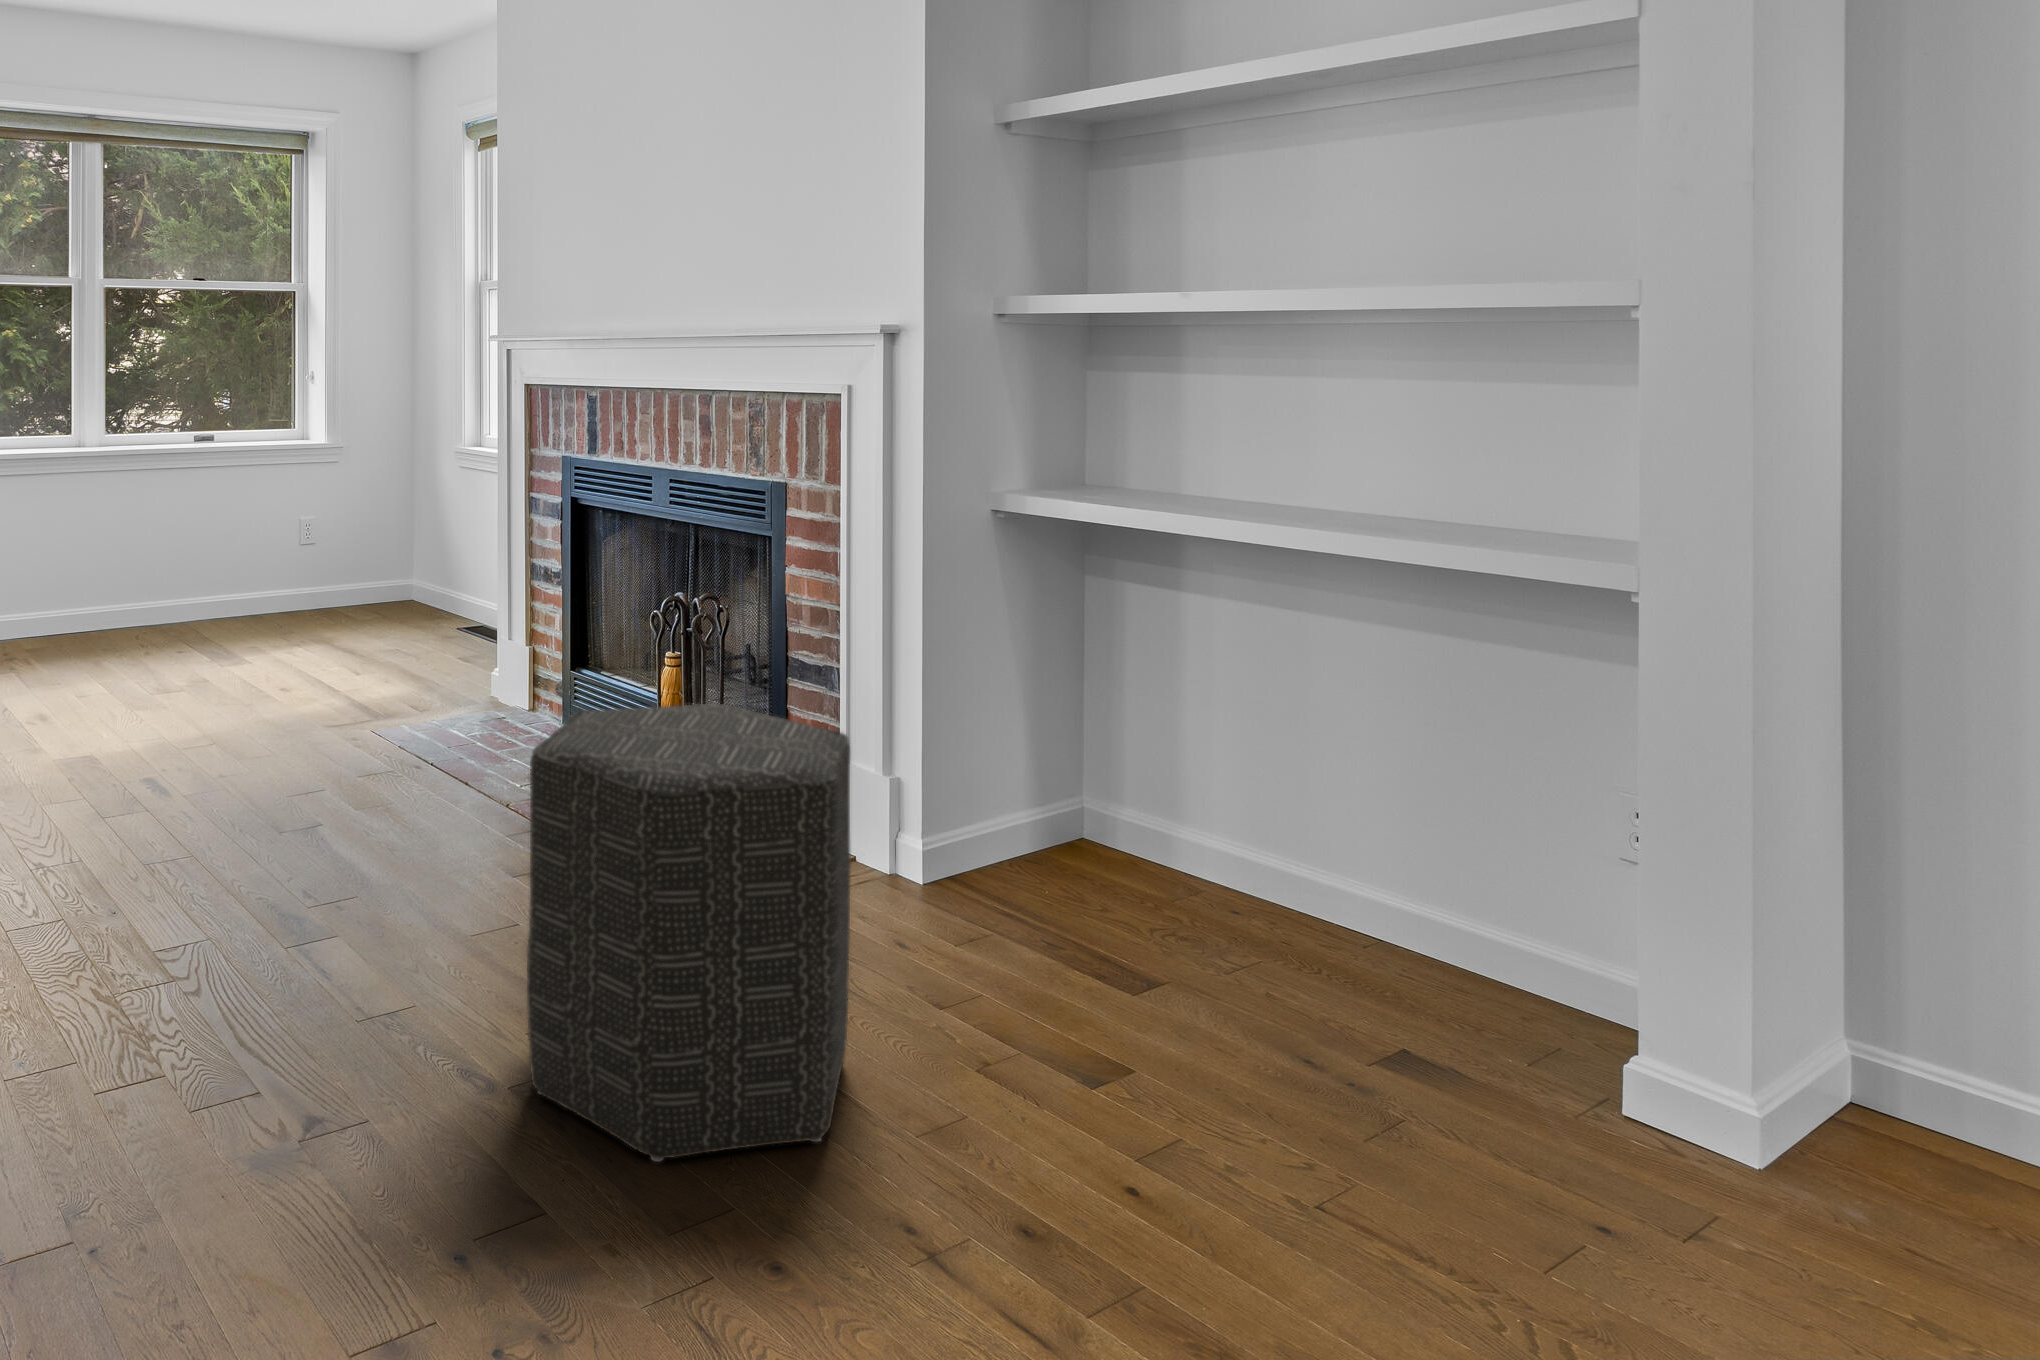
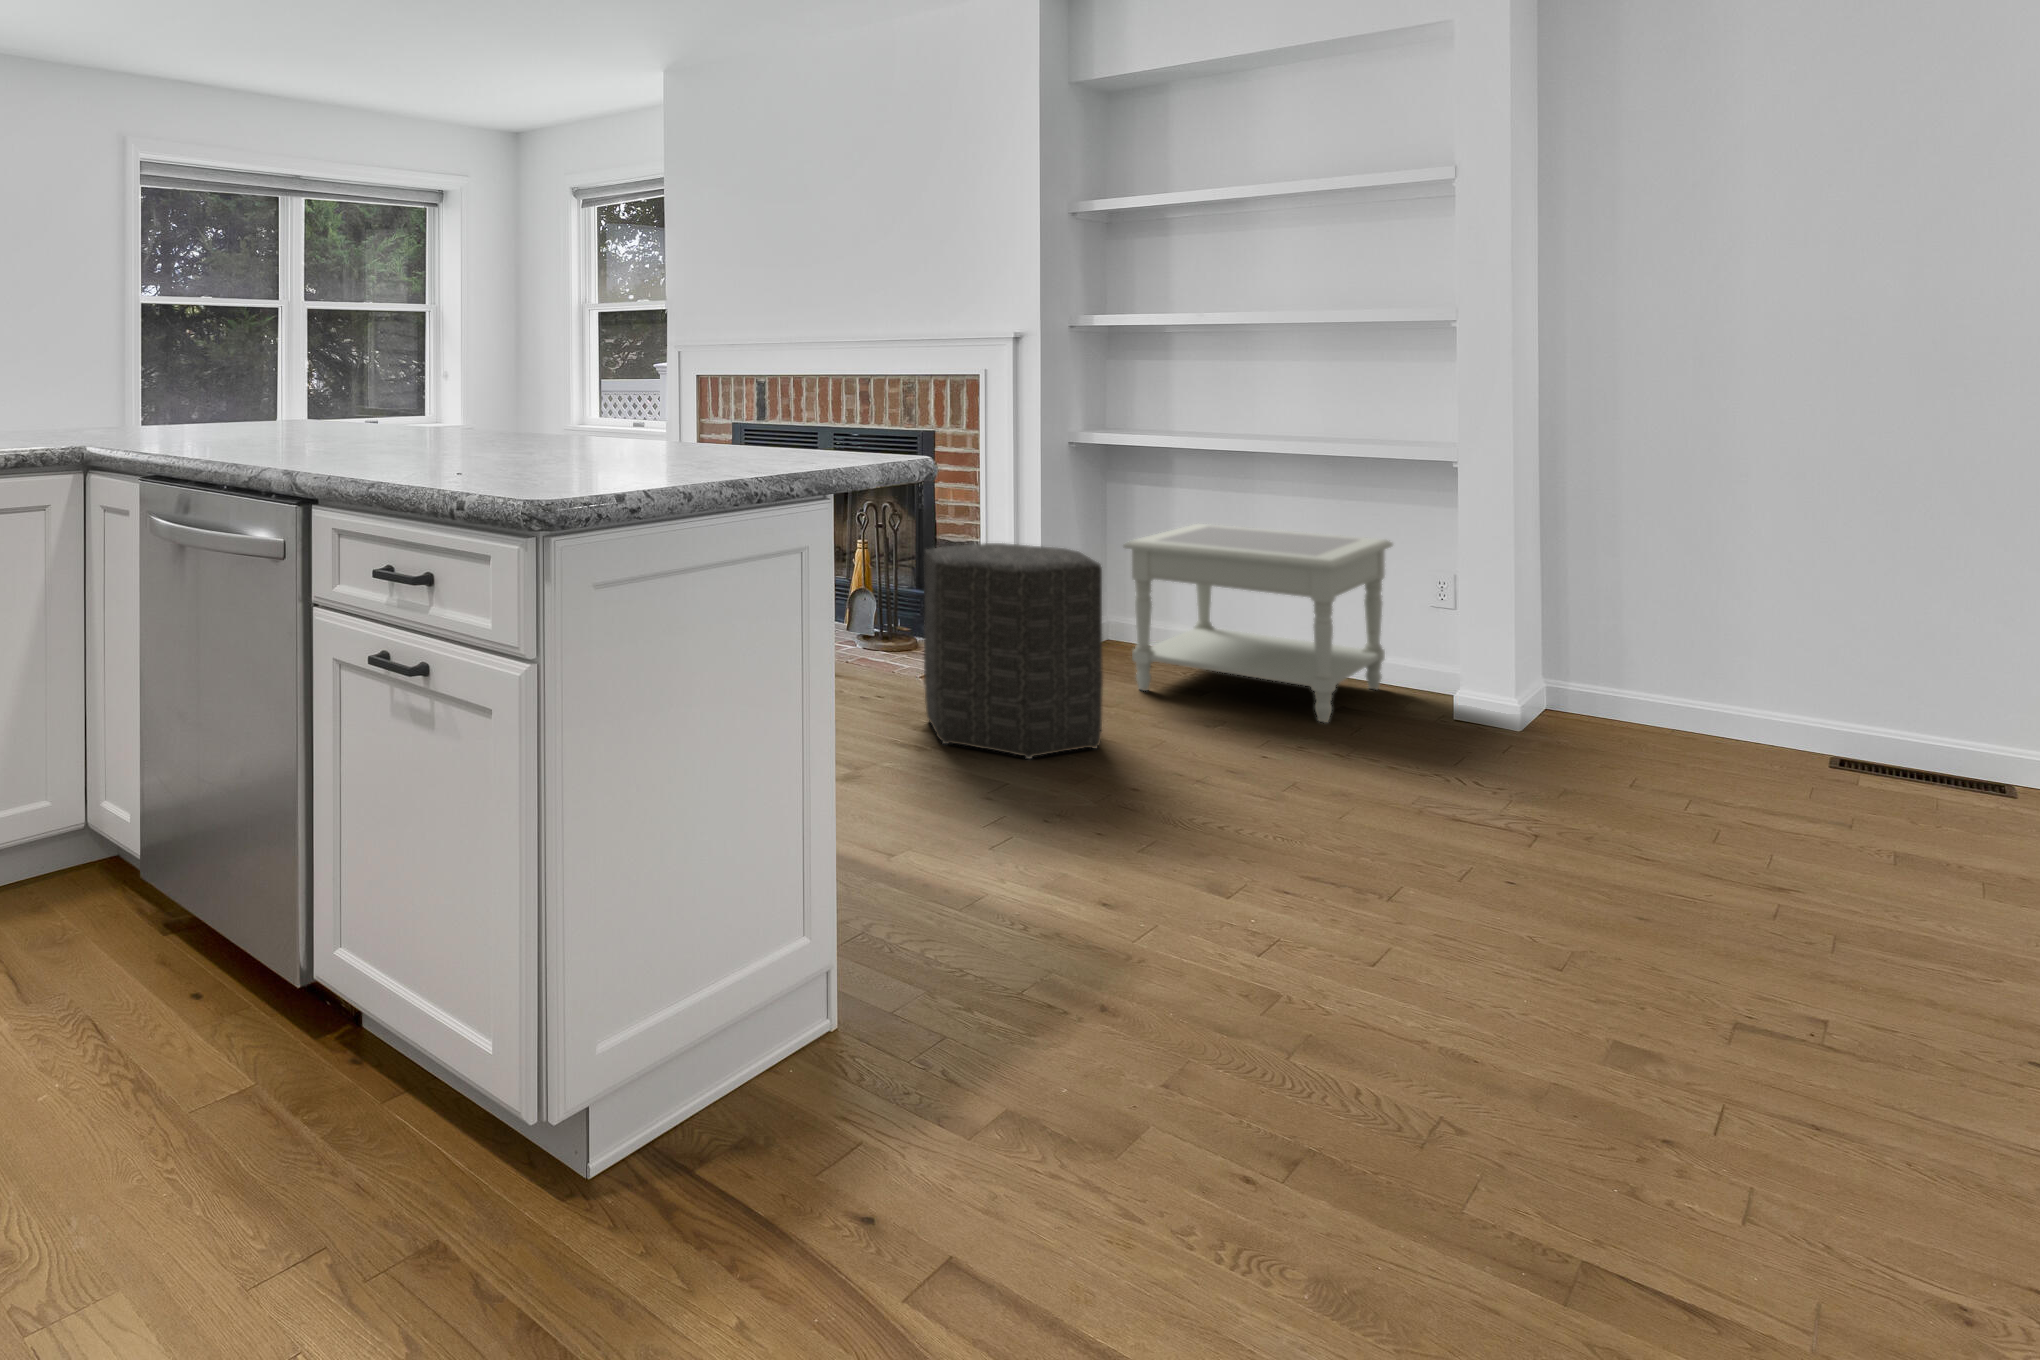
side table: none [1010,663,1556,1110] -> present [1124,524,1393,723]

